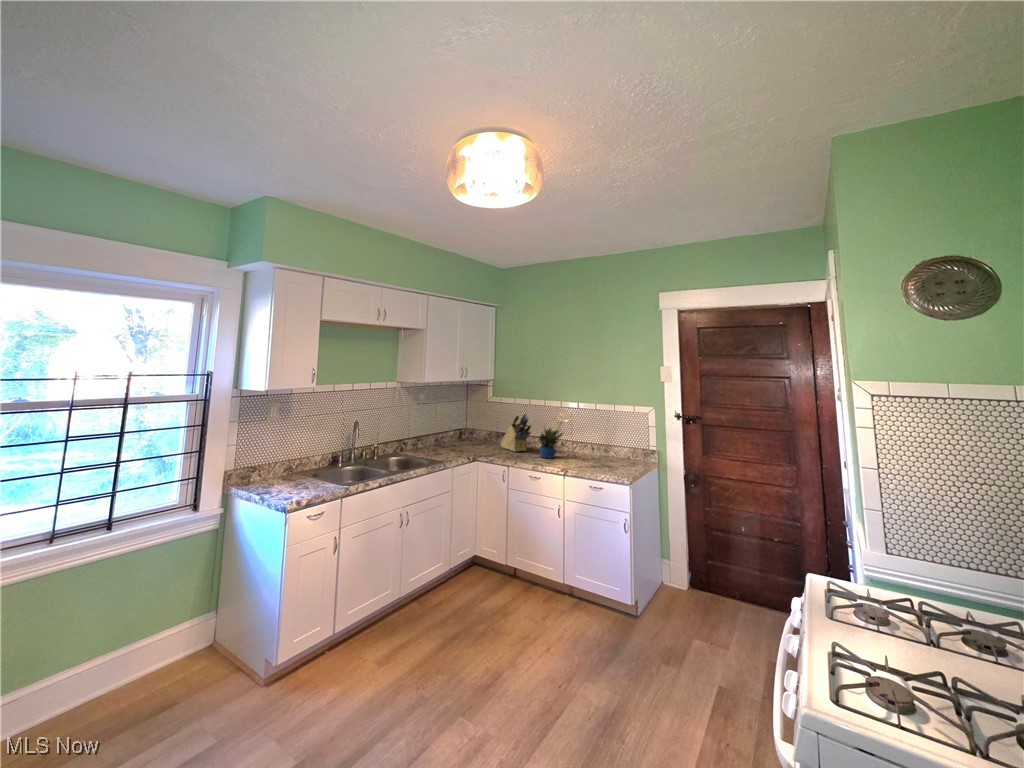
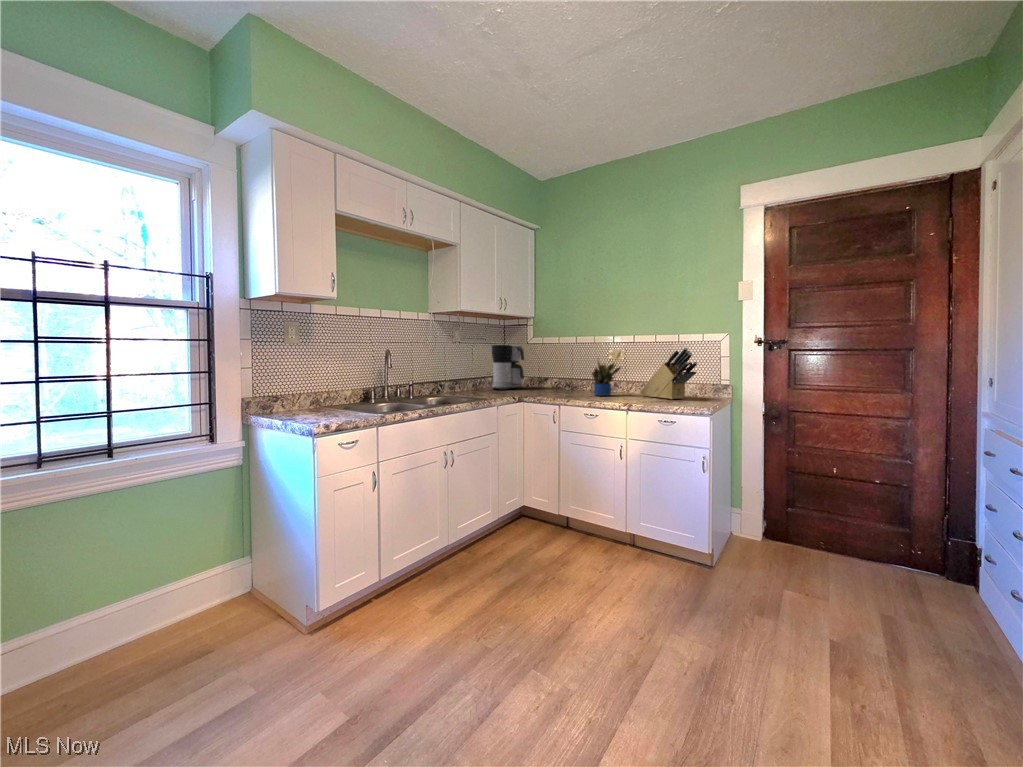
coffee maker: none [454,405,483,447] -> present [492,345,524,390]
knife block: present [500,413,531,452] -> present [641,348,697,399]

